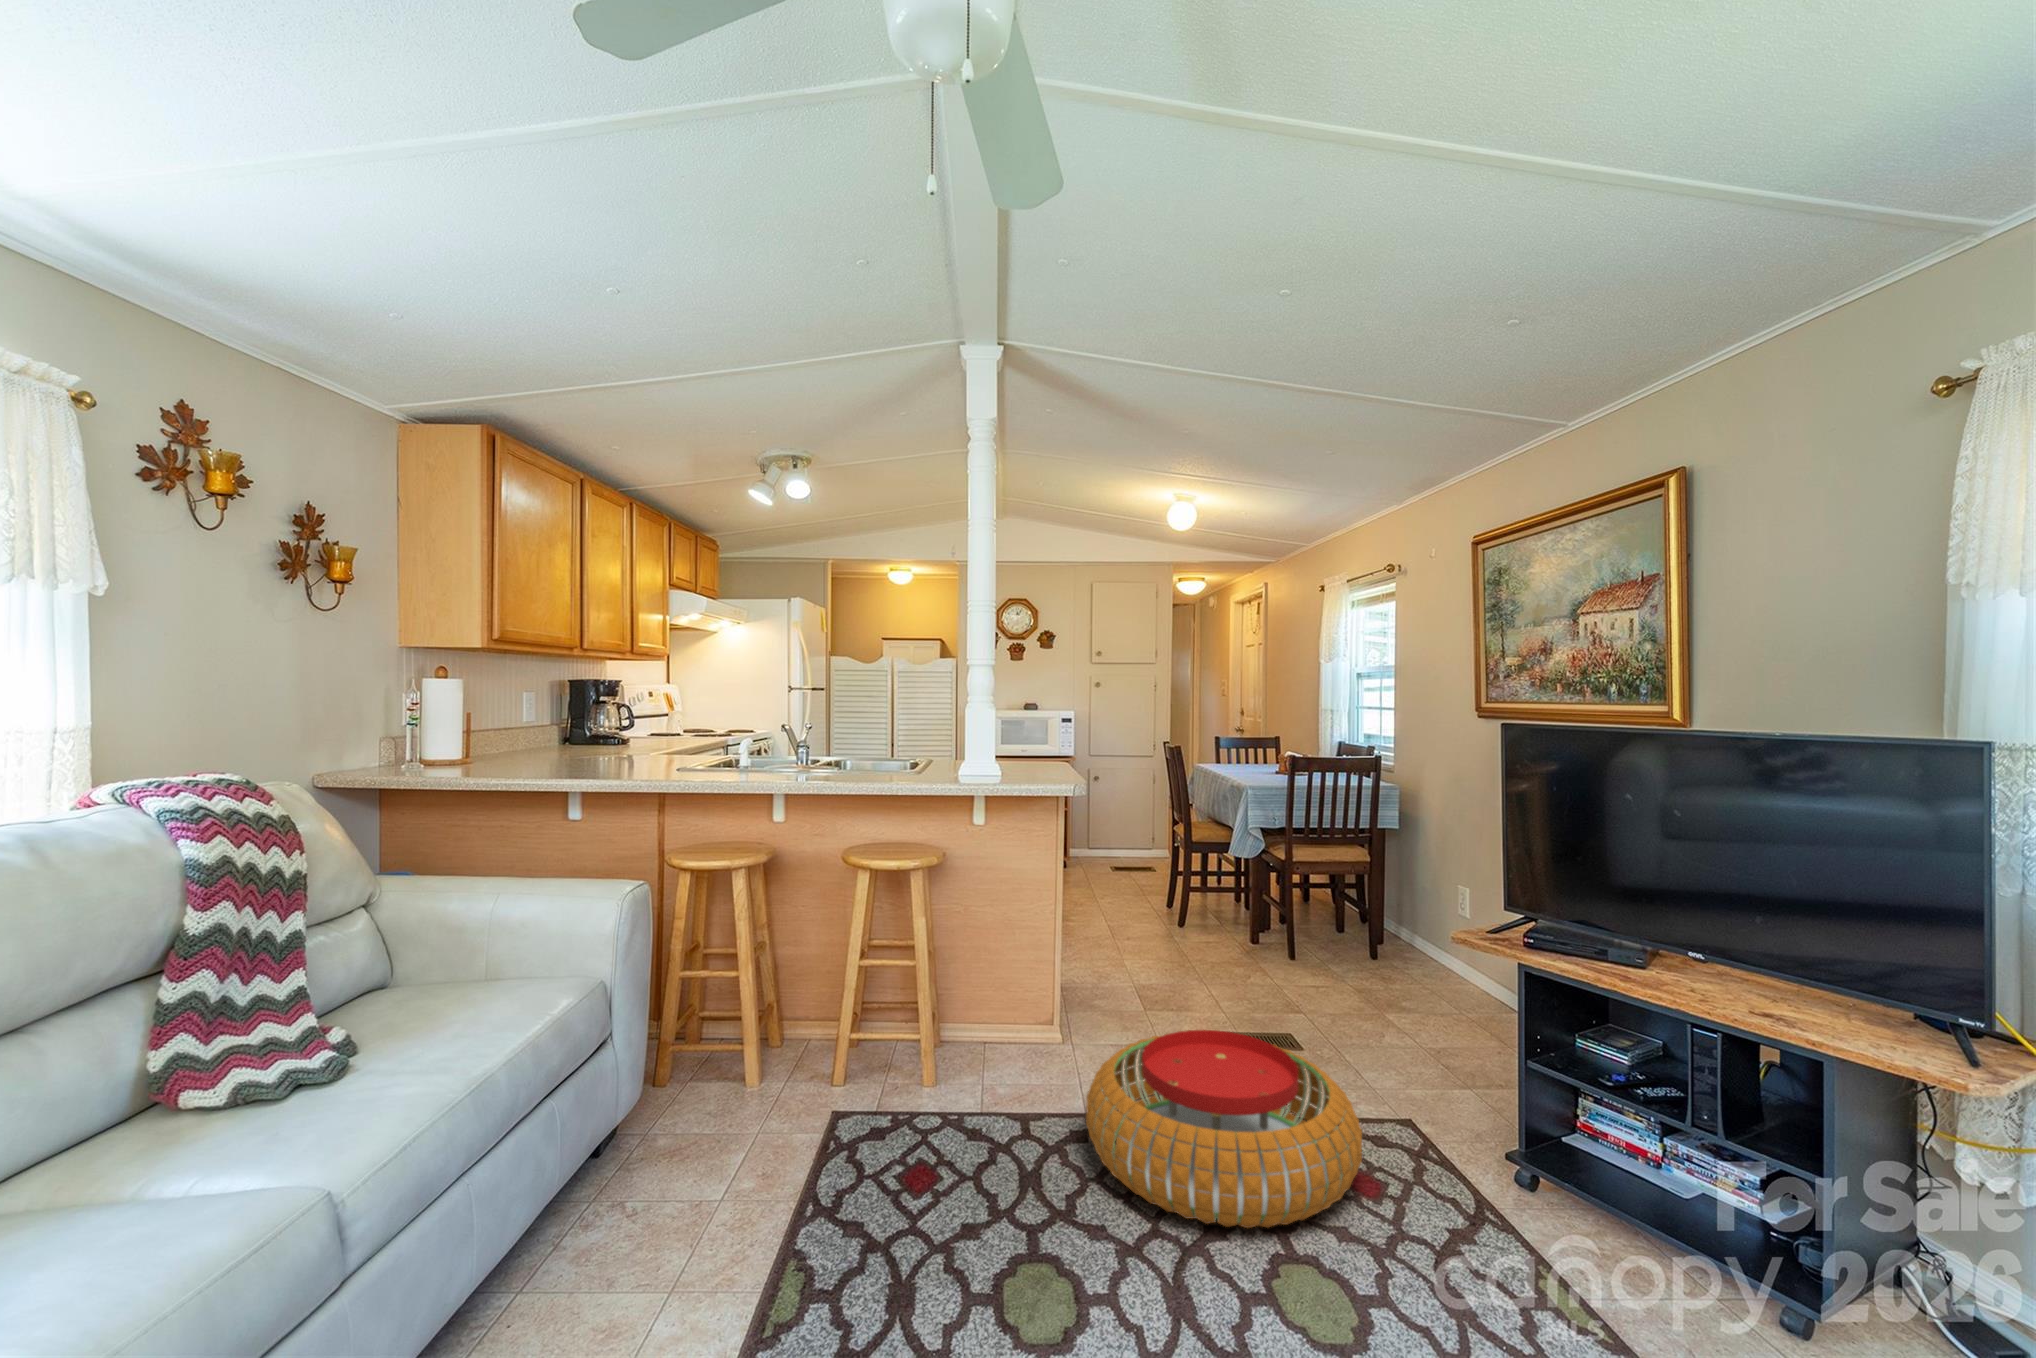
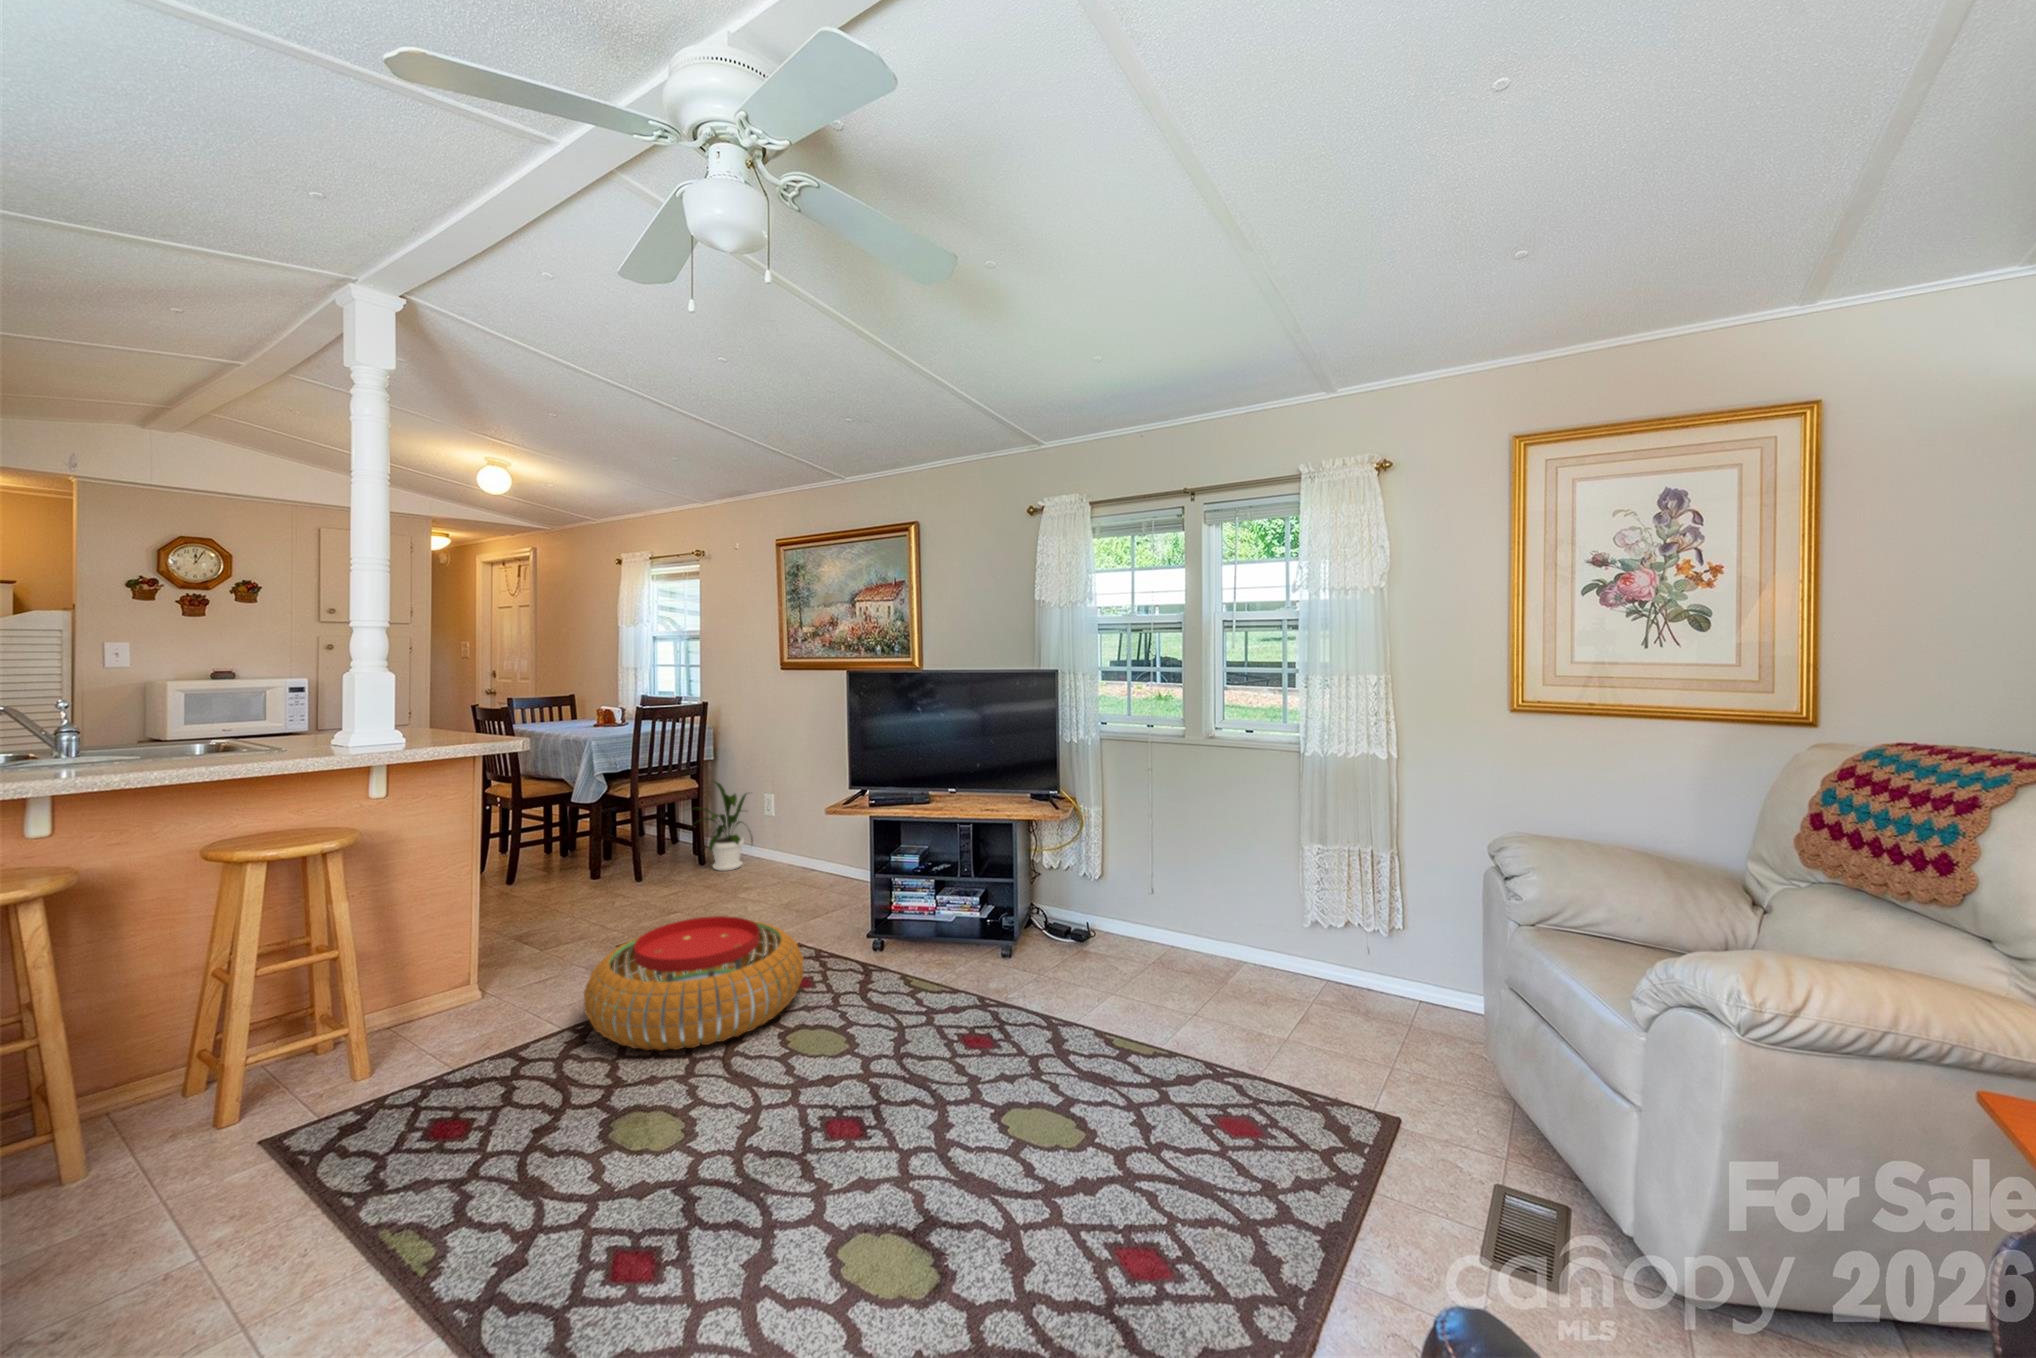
house plant: none [1337,853,1442,977] -> present [697,782,753,871]

